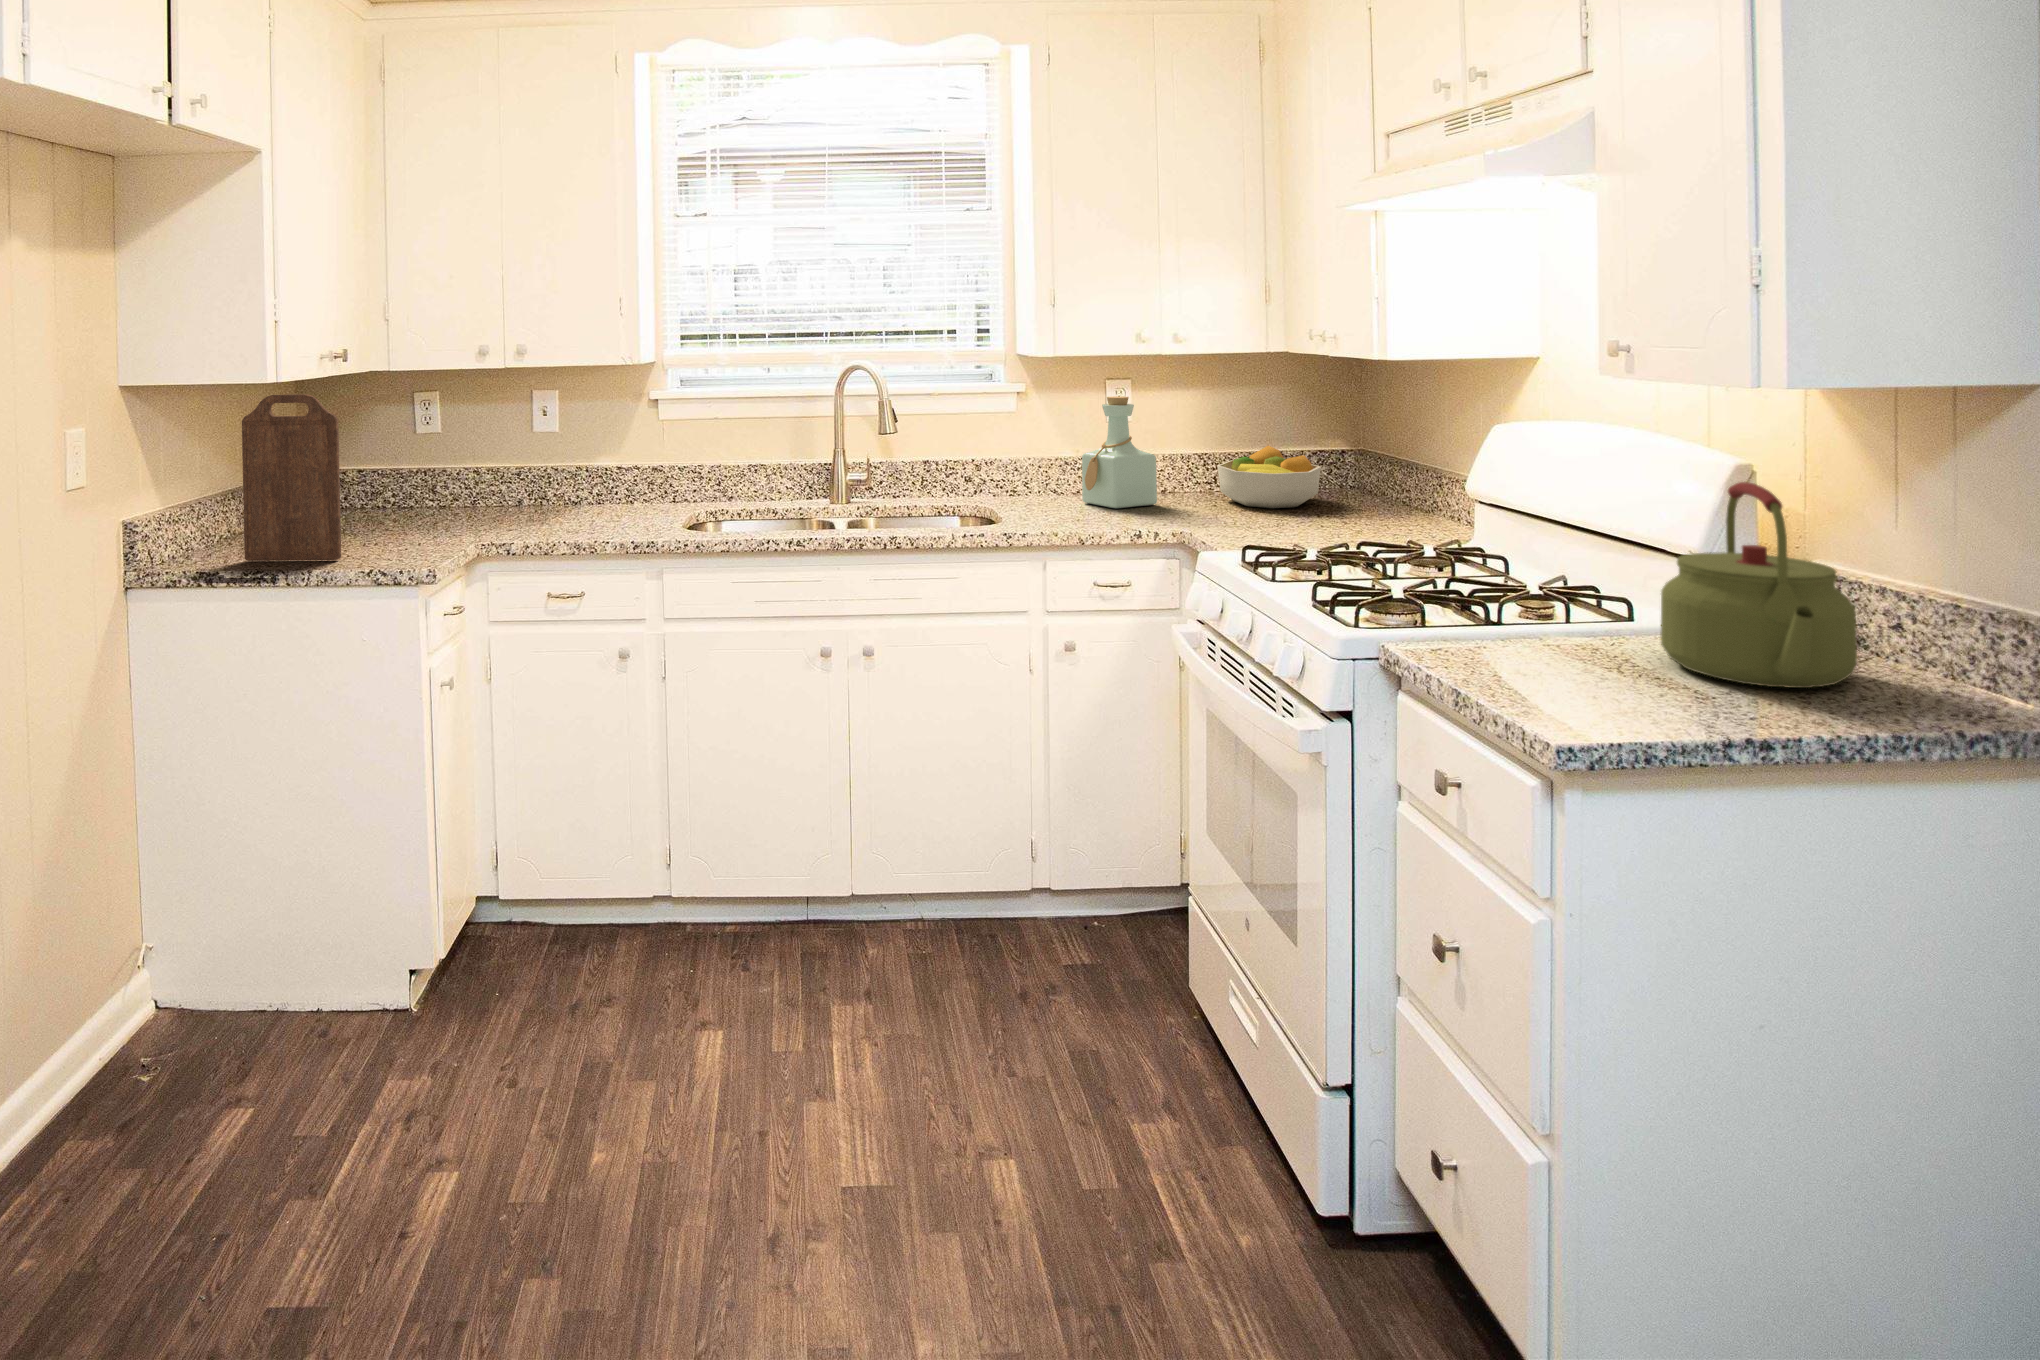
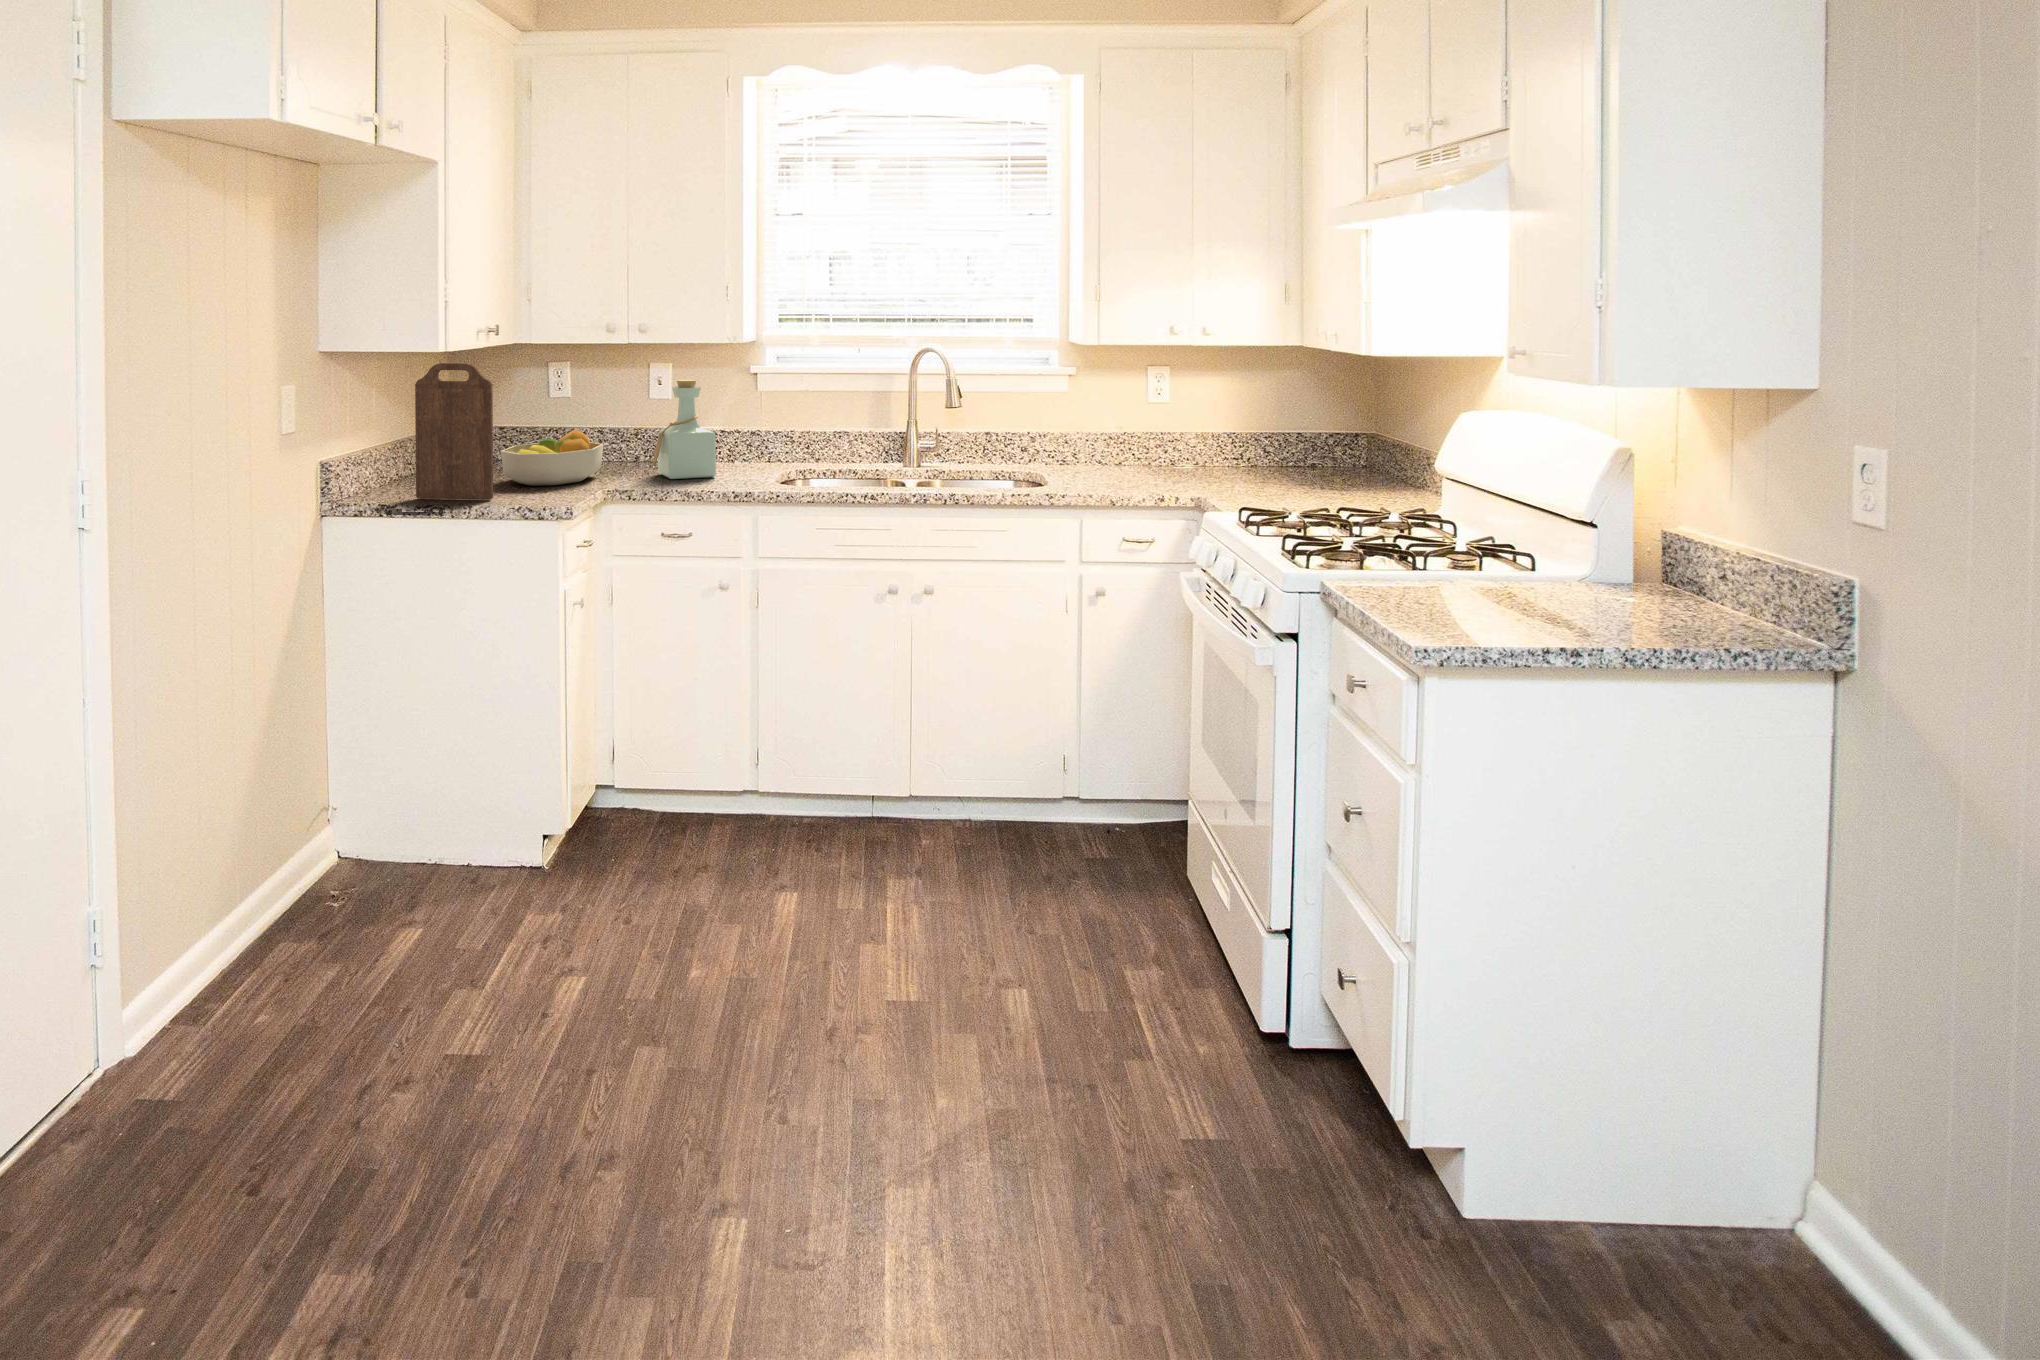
bottle: present [1082,396,1157,509] -> present [654,380,716,479]
fruit bowl: present [1217,446,1321,508] -> present [501,429,604,486]
kettle: present [1661,482,1857,688] -> none [1536,459,1681,618]

